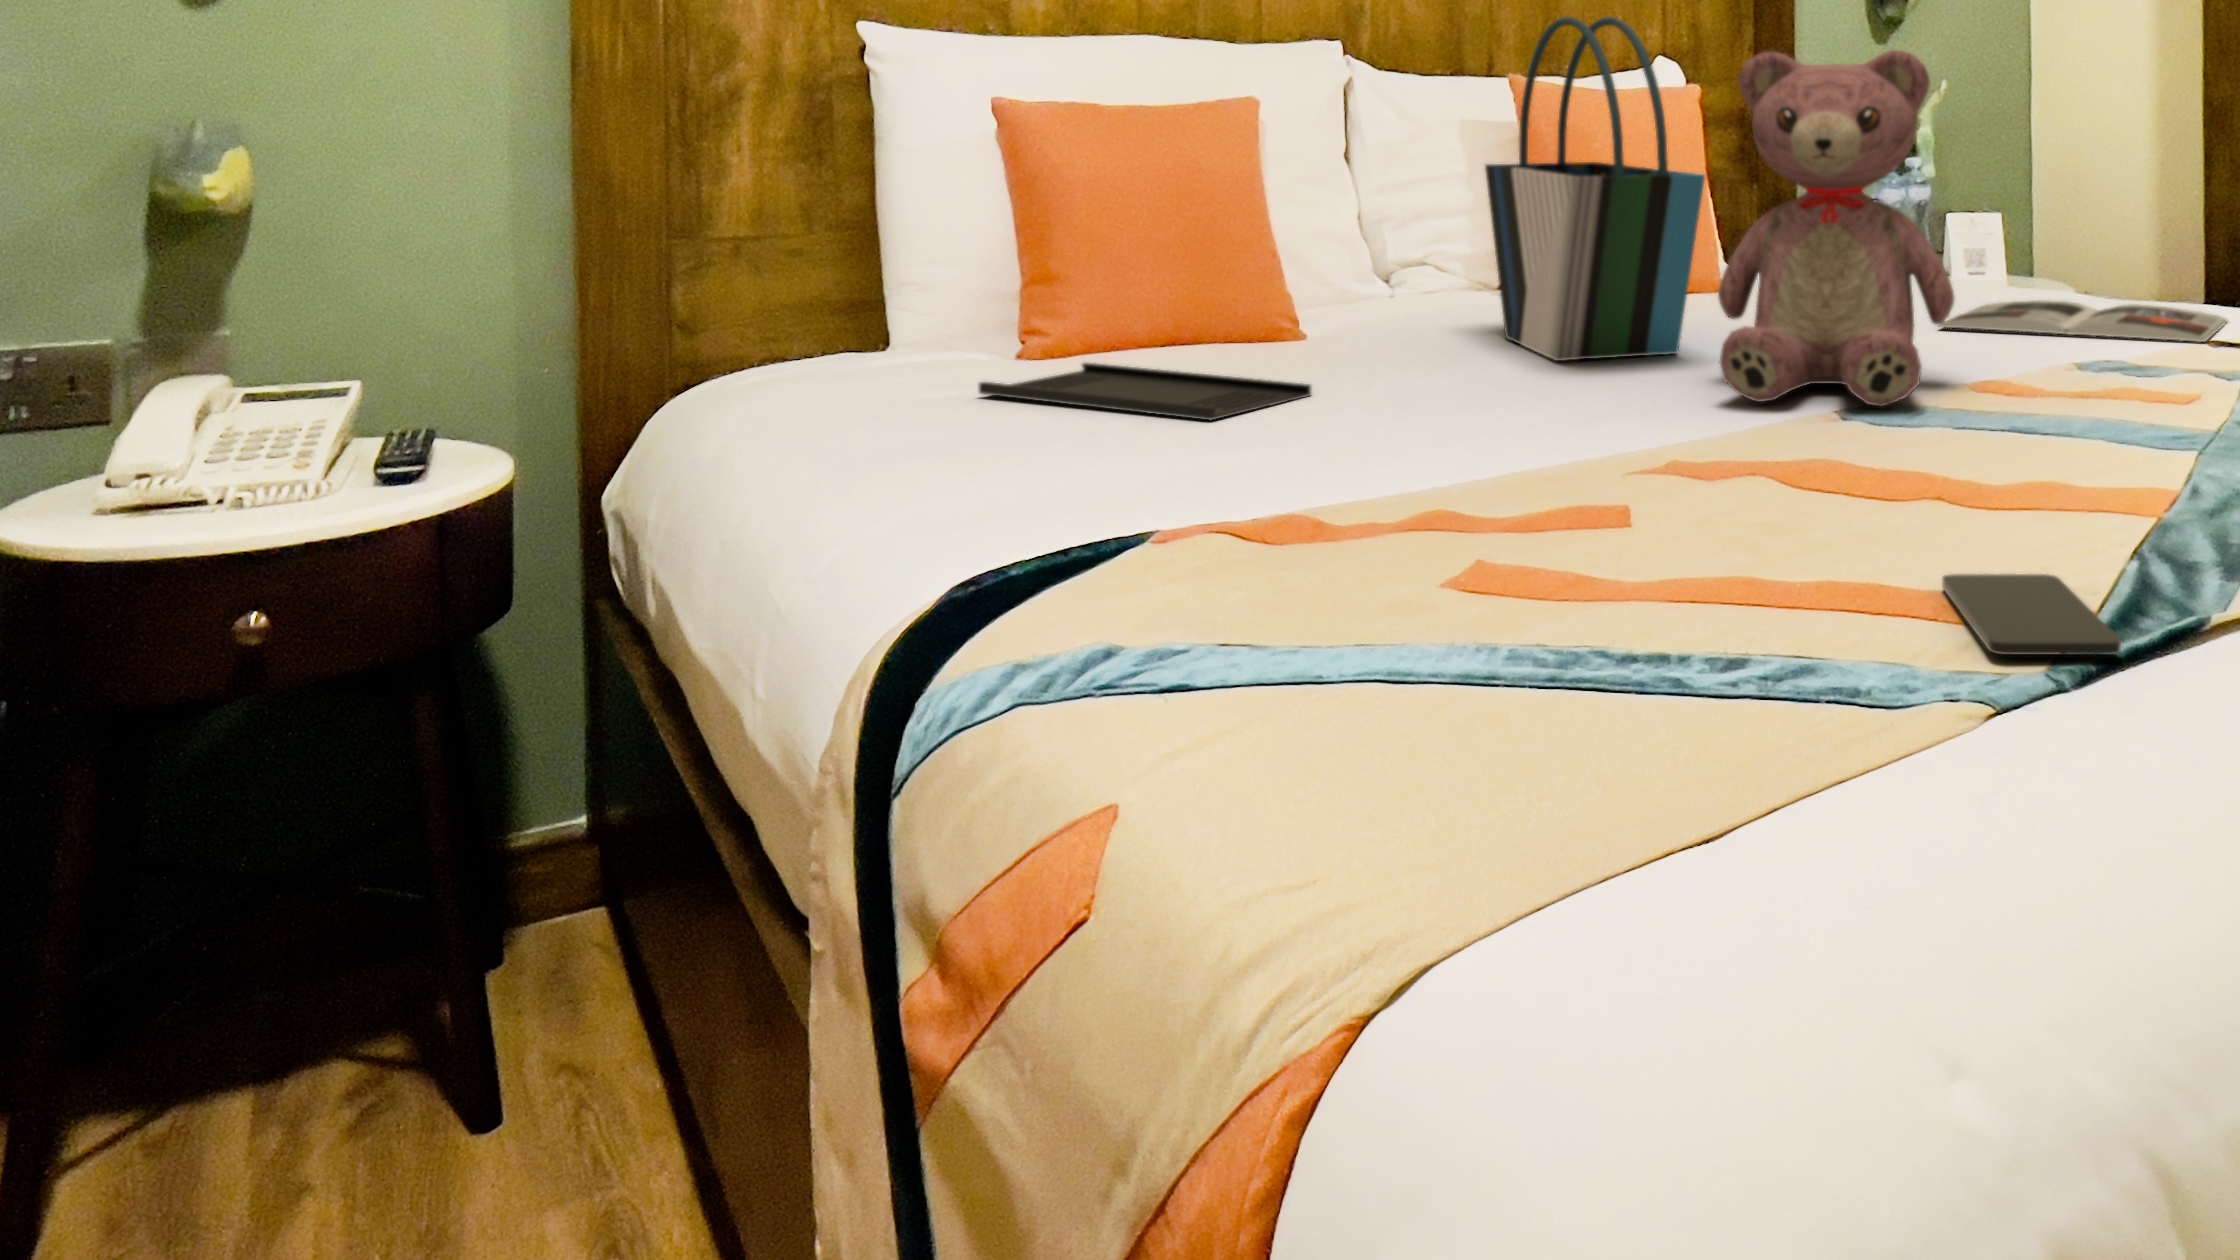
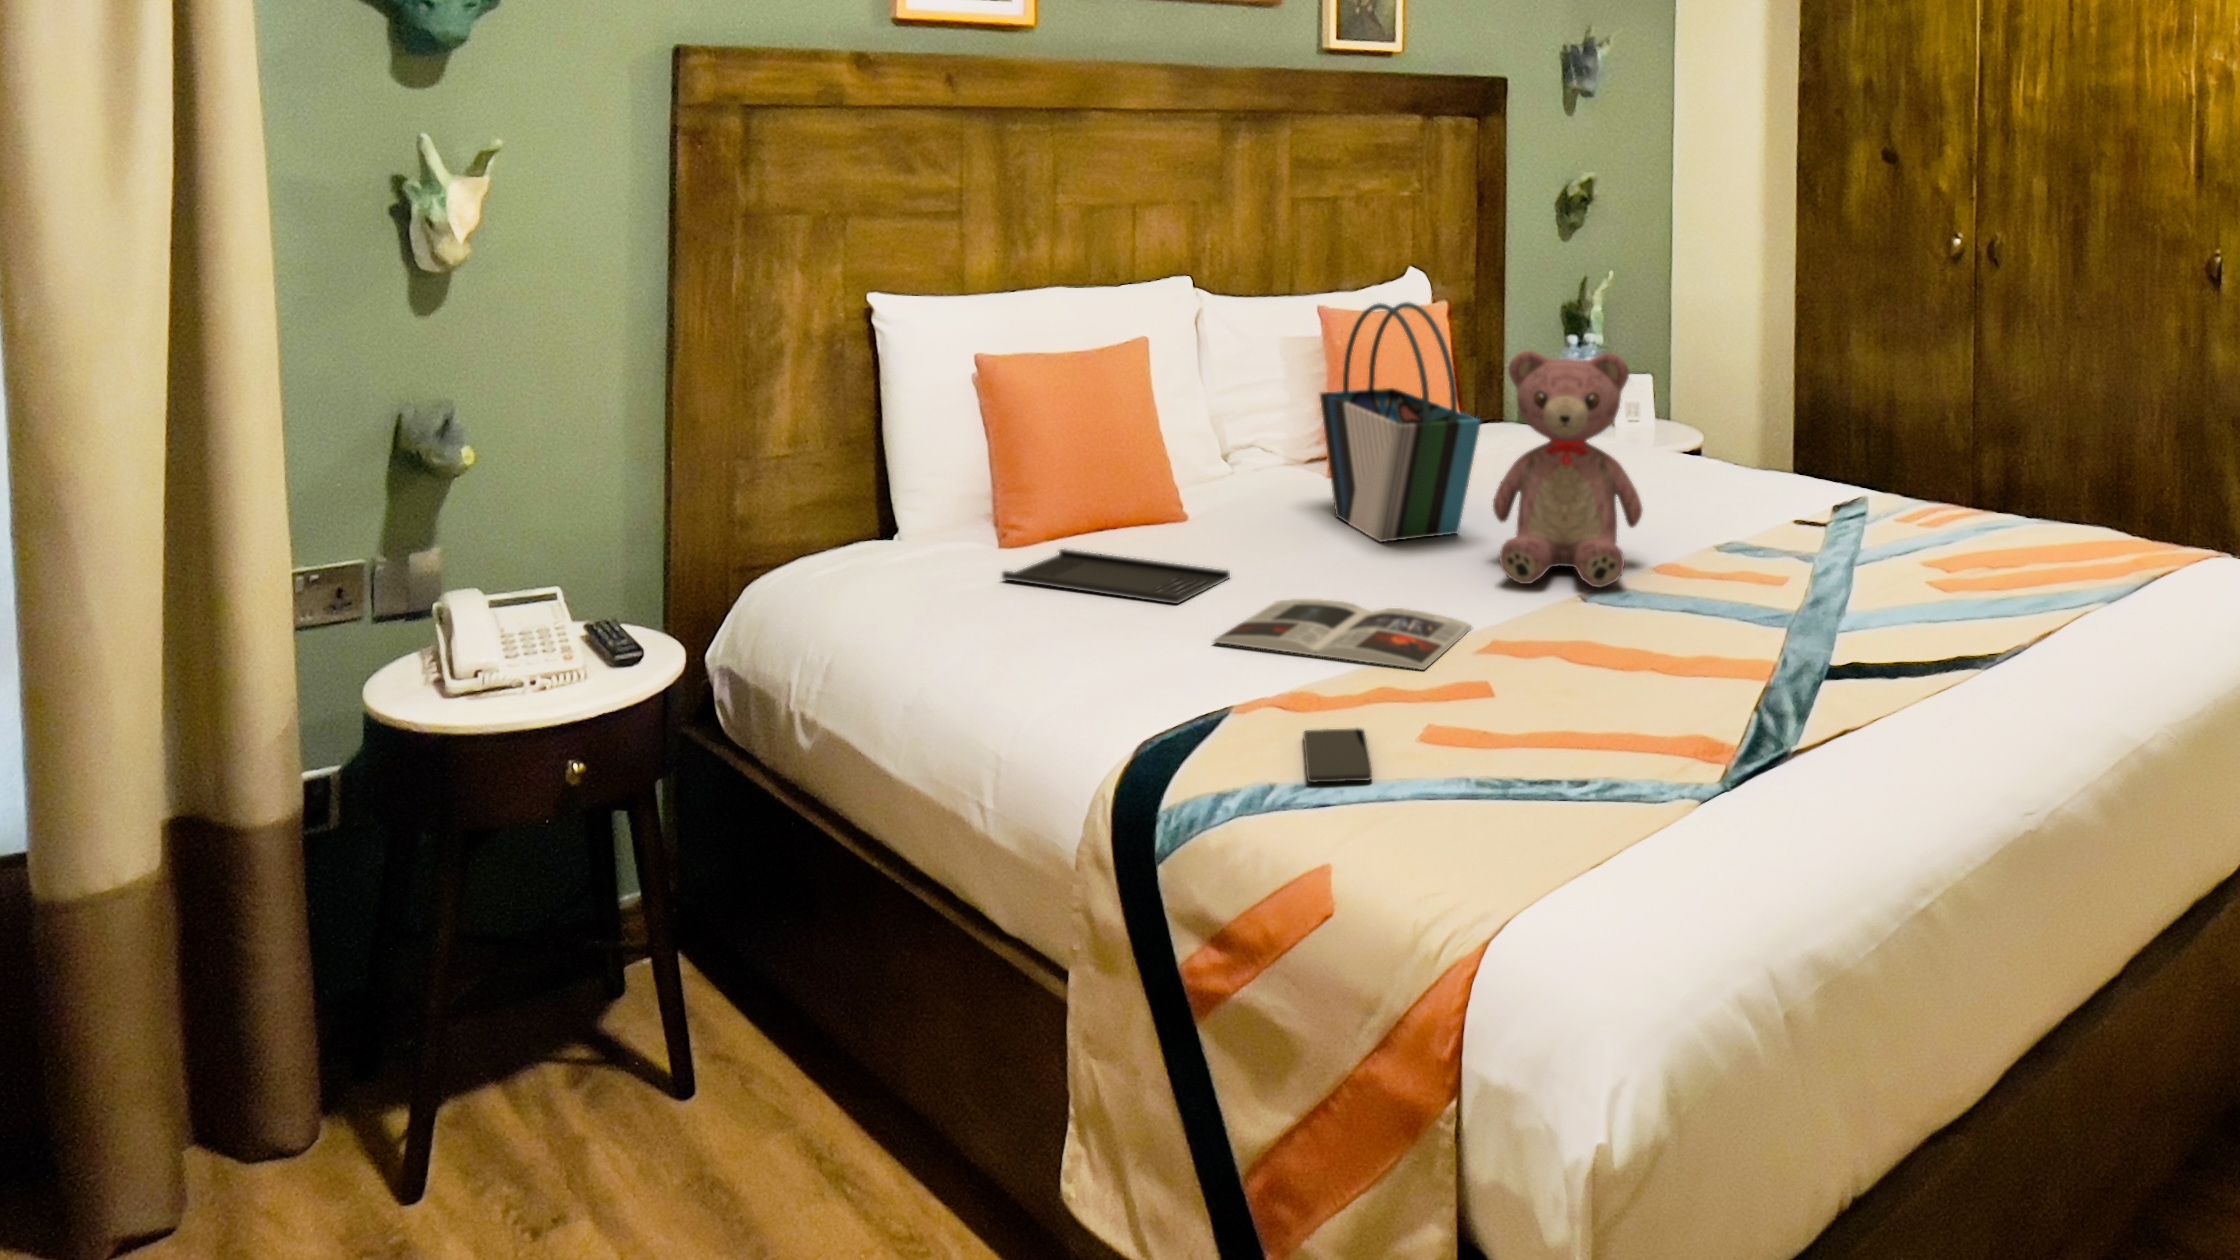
magazine: present [1938,300,2227,342] -> present [1214,599,1472,670]
smartphone: present [1942,574,2121,655] -> present [1303,729,1372,782]

